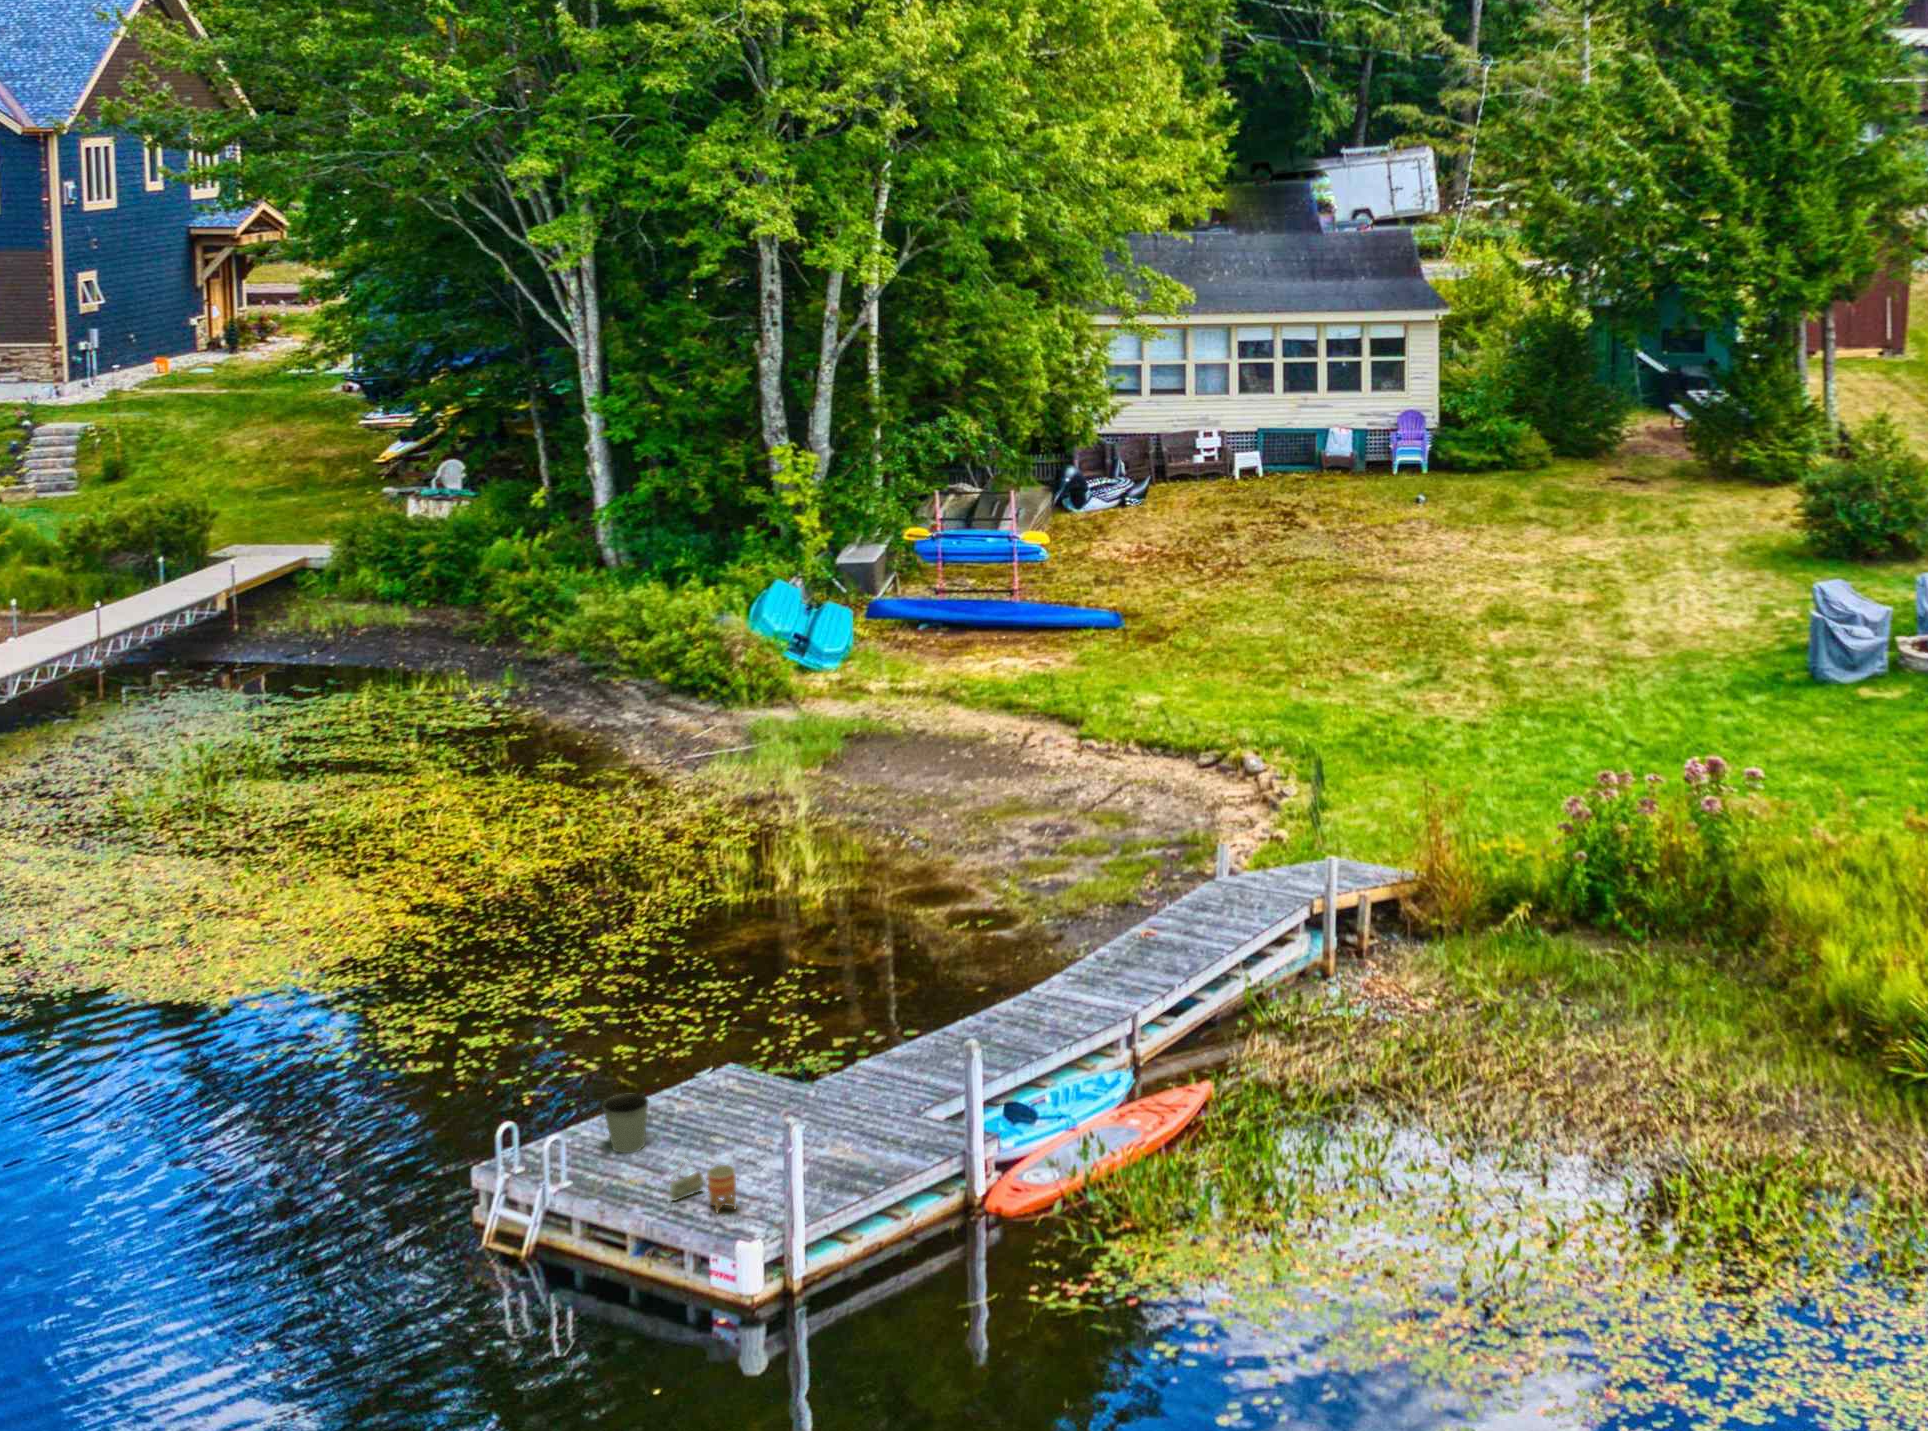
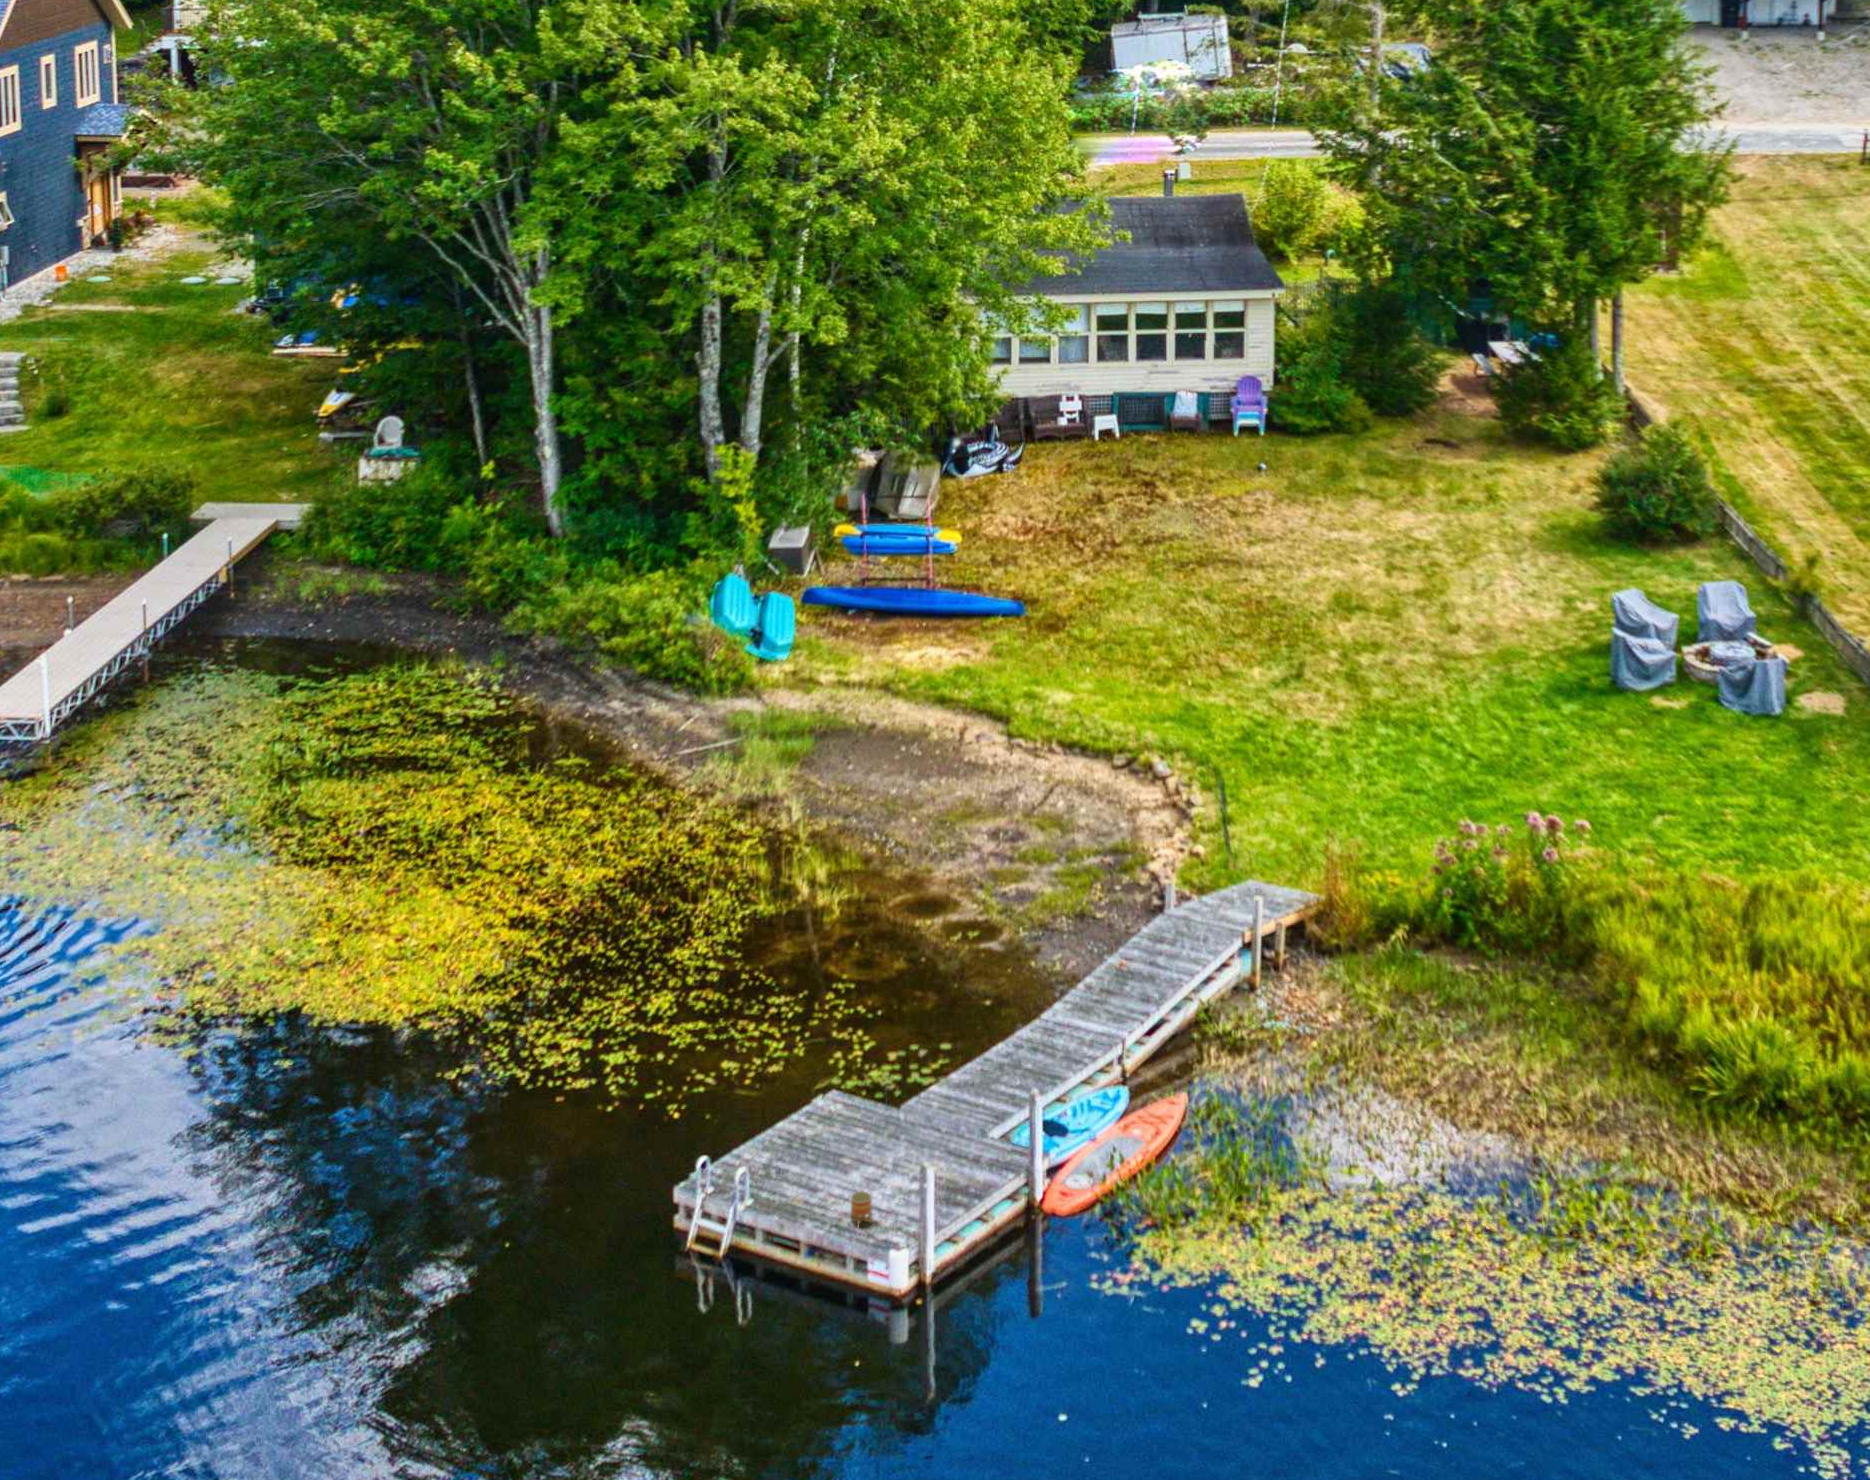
bucket: present [603,1094,648,1153] -> none [753,1127,788,1173]
bag: present [670,1157,704,1200] -> none [820,1183,844,1217]

